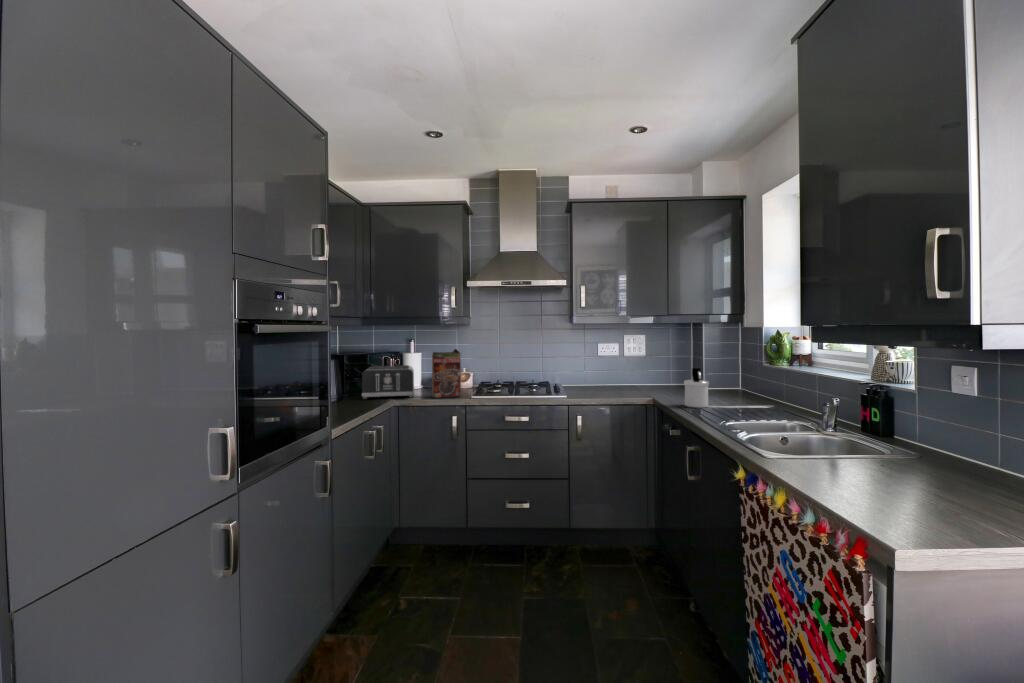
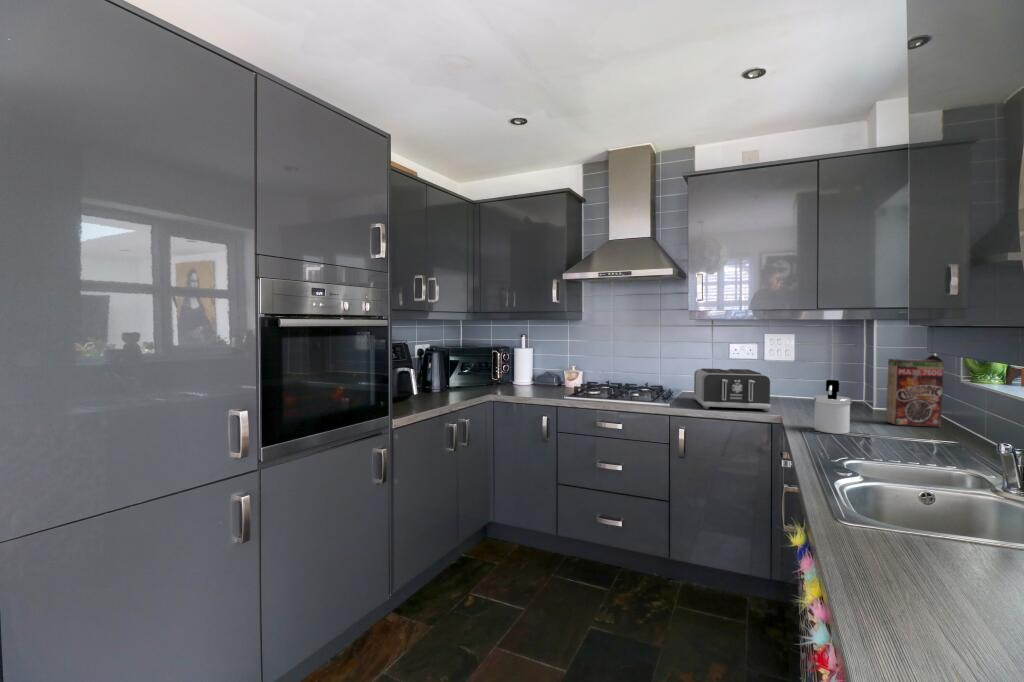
cereal box: present [432,349,461,398] -> present [885,355,944,427]
toaster: present [362,365,414,399] -> present [693,368,771,411]

